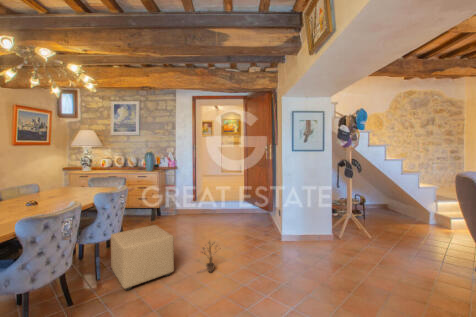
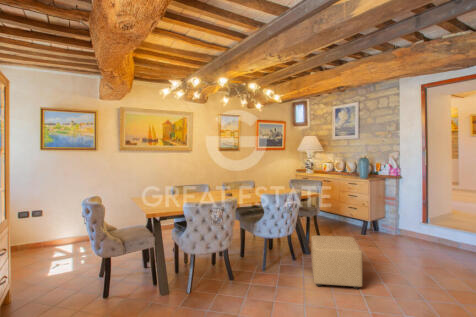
decorative plant: present [202,244,215,272] -> none [386,267,417,304]

